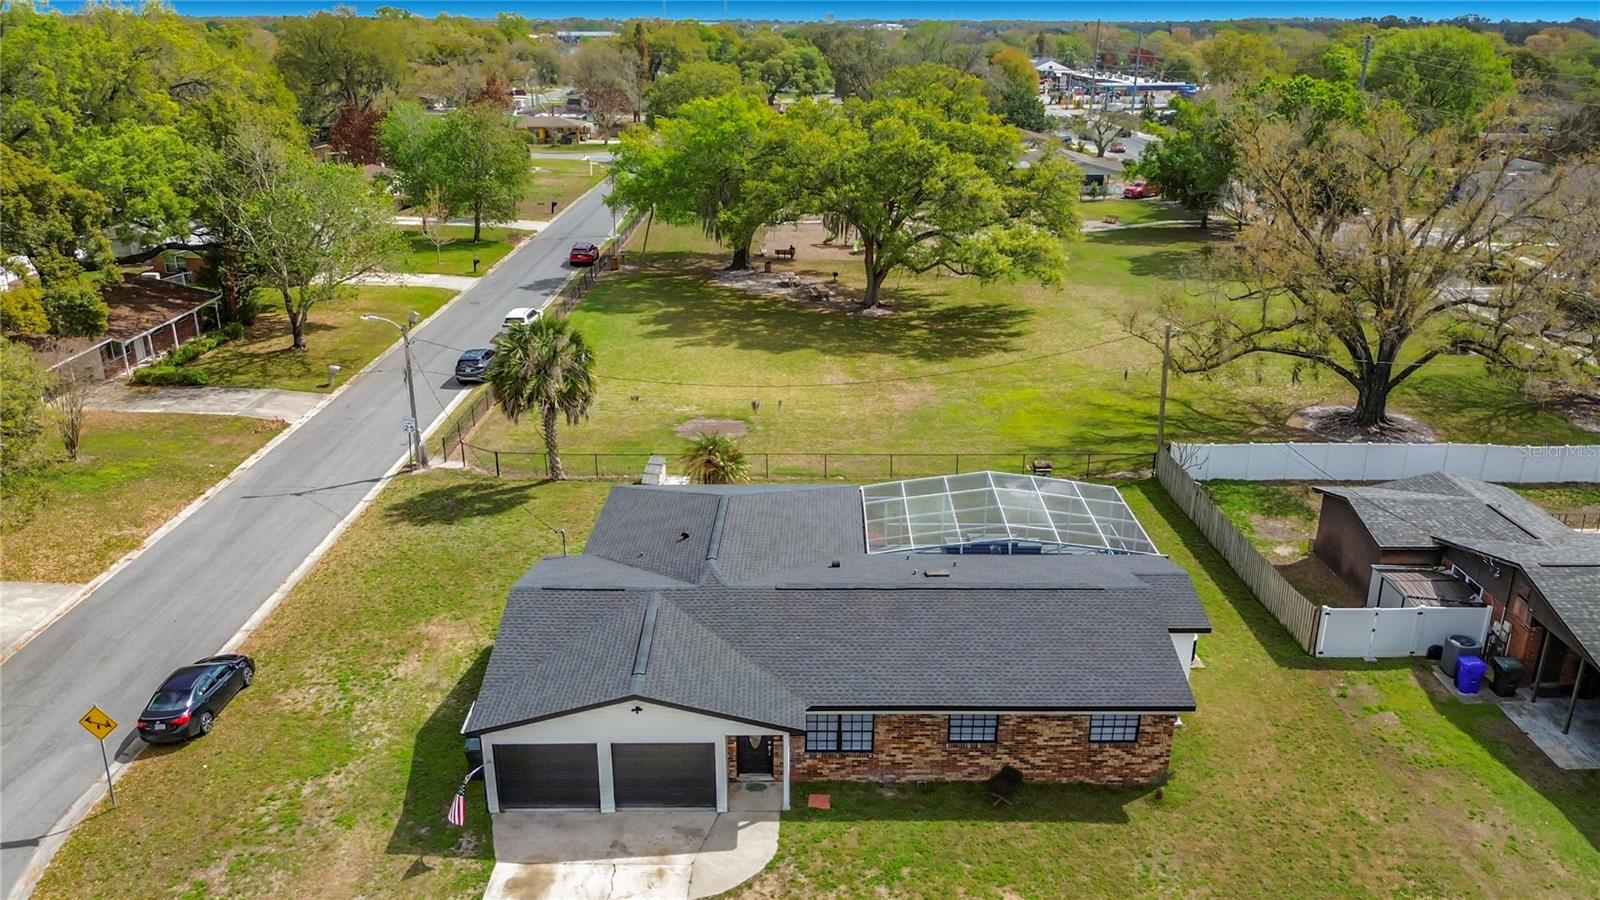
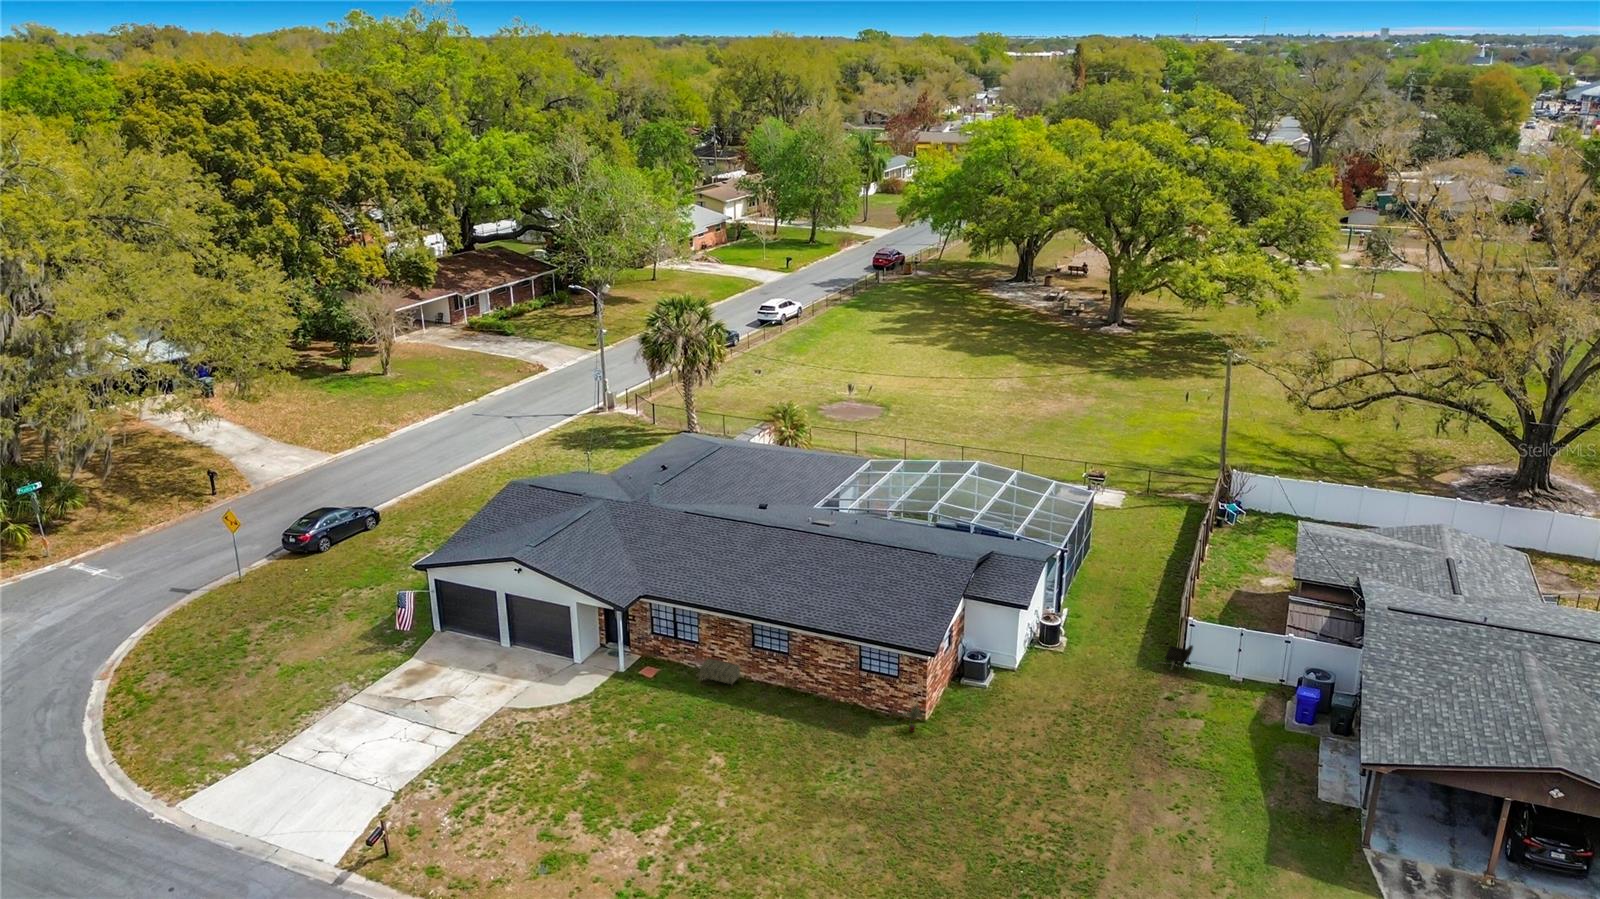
lounge chair: present [985,764,1023,801] -> present [1165,645,1193,666]
bench: none [887,767,933,797] -> present [700,659,740,687]

